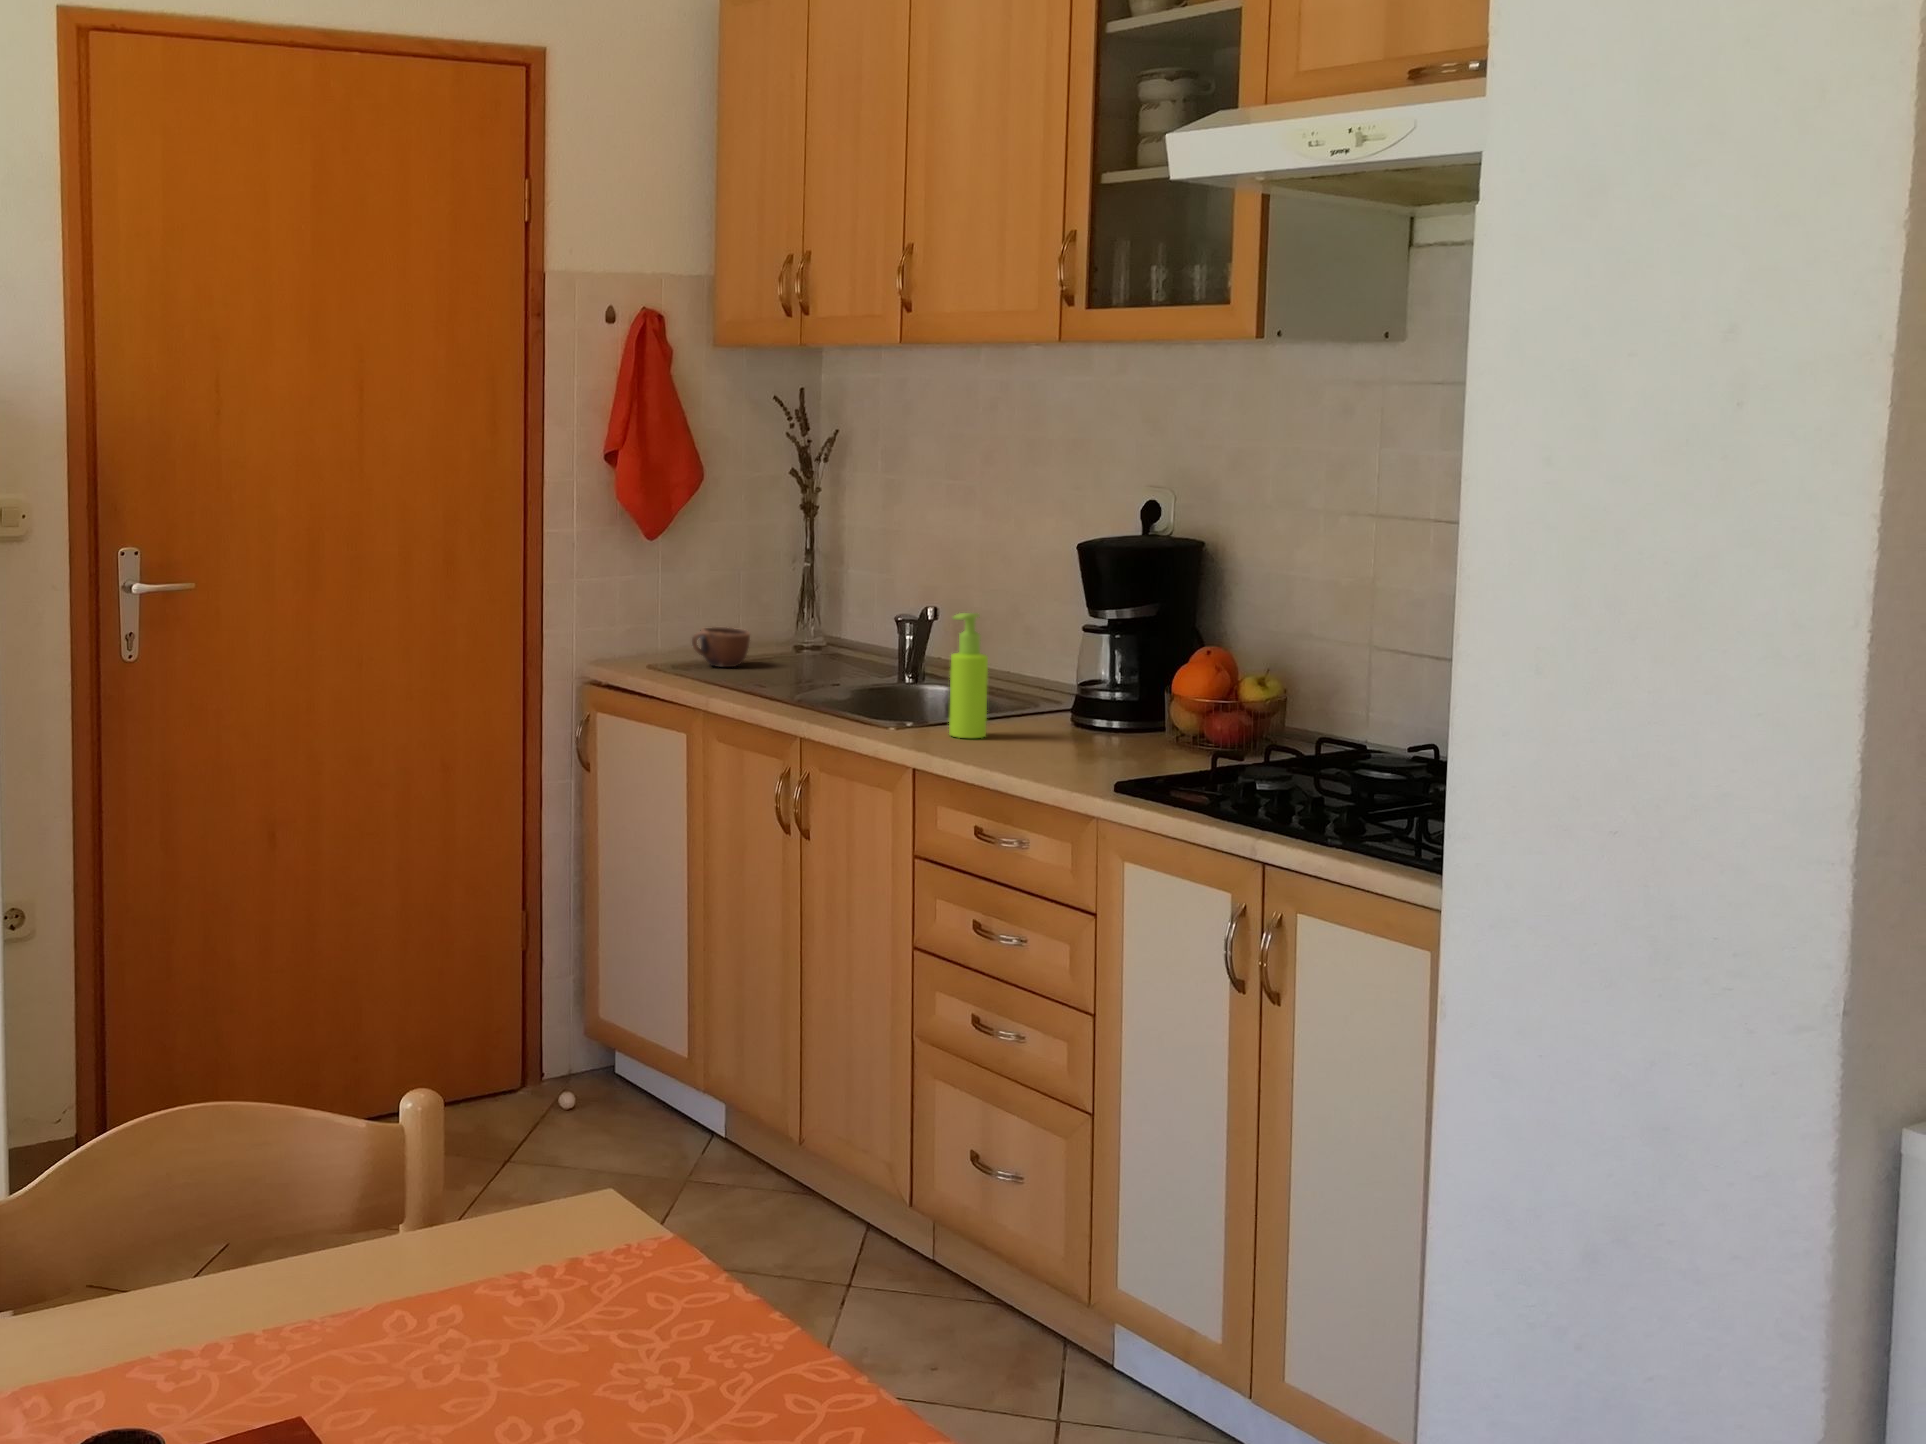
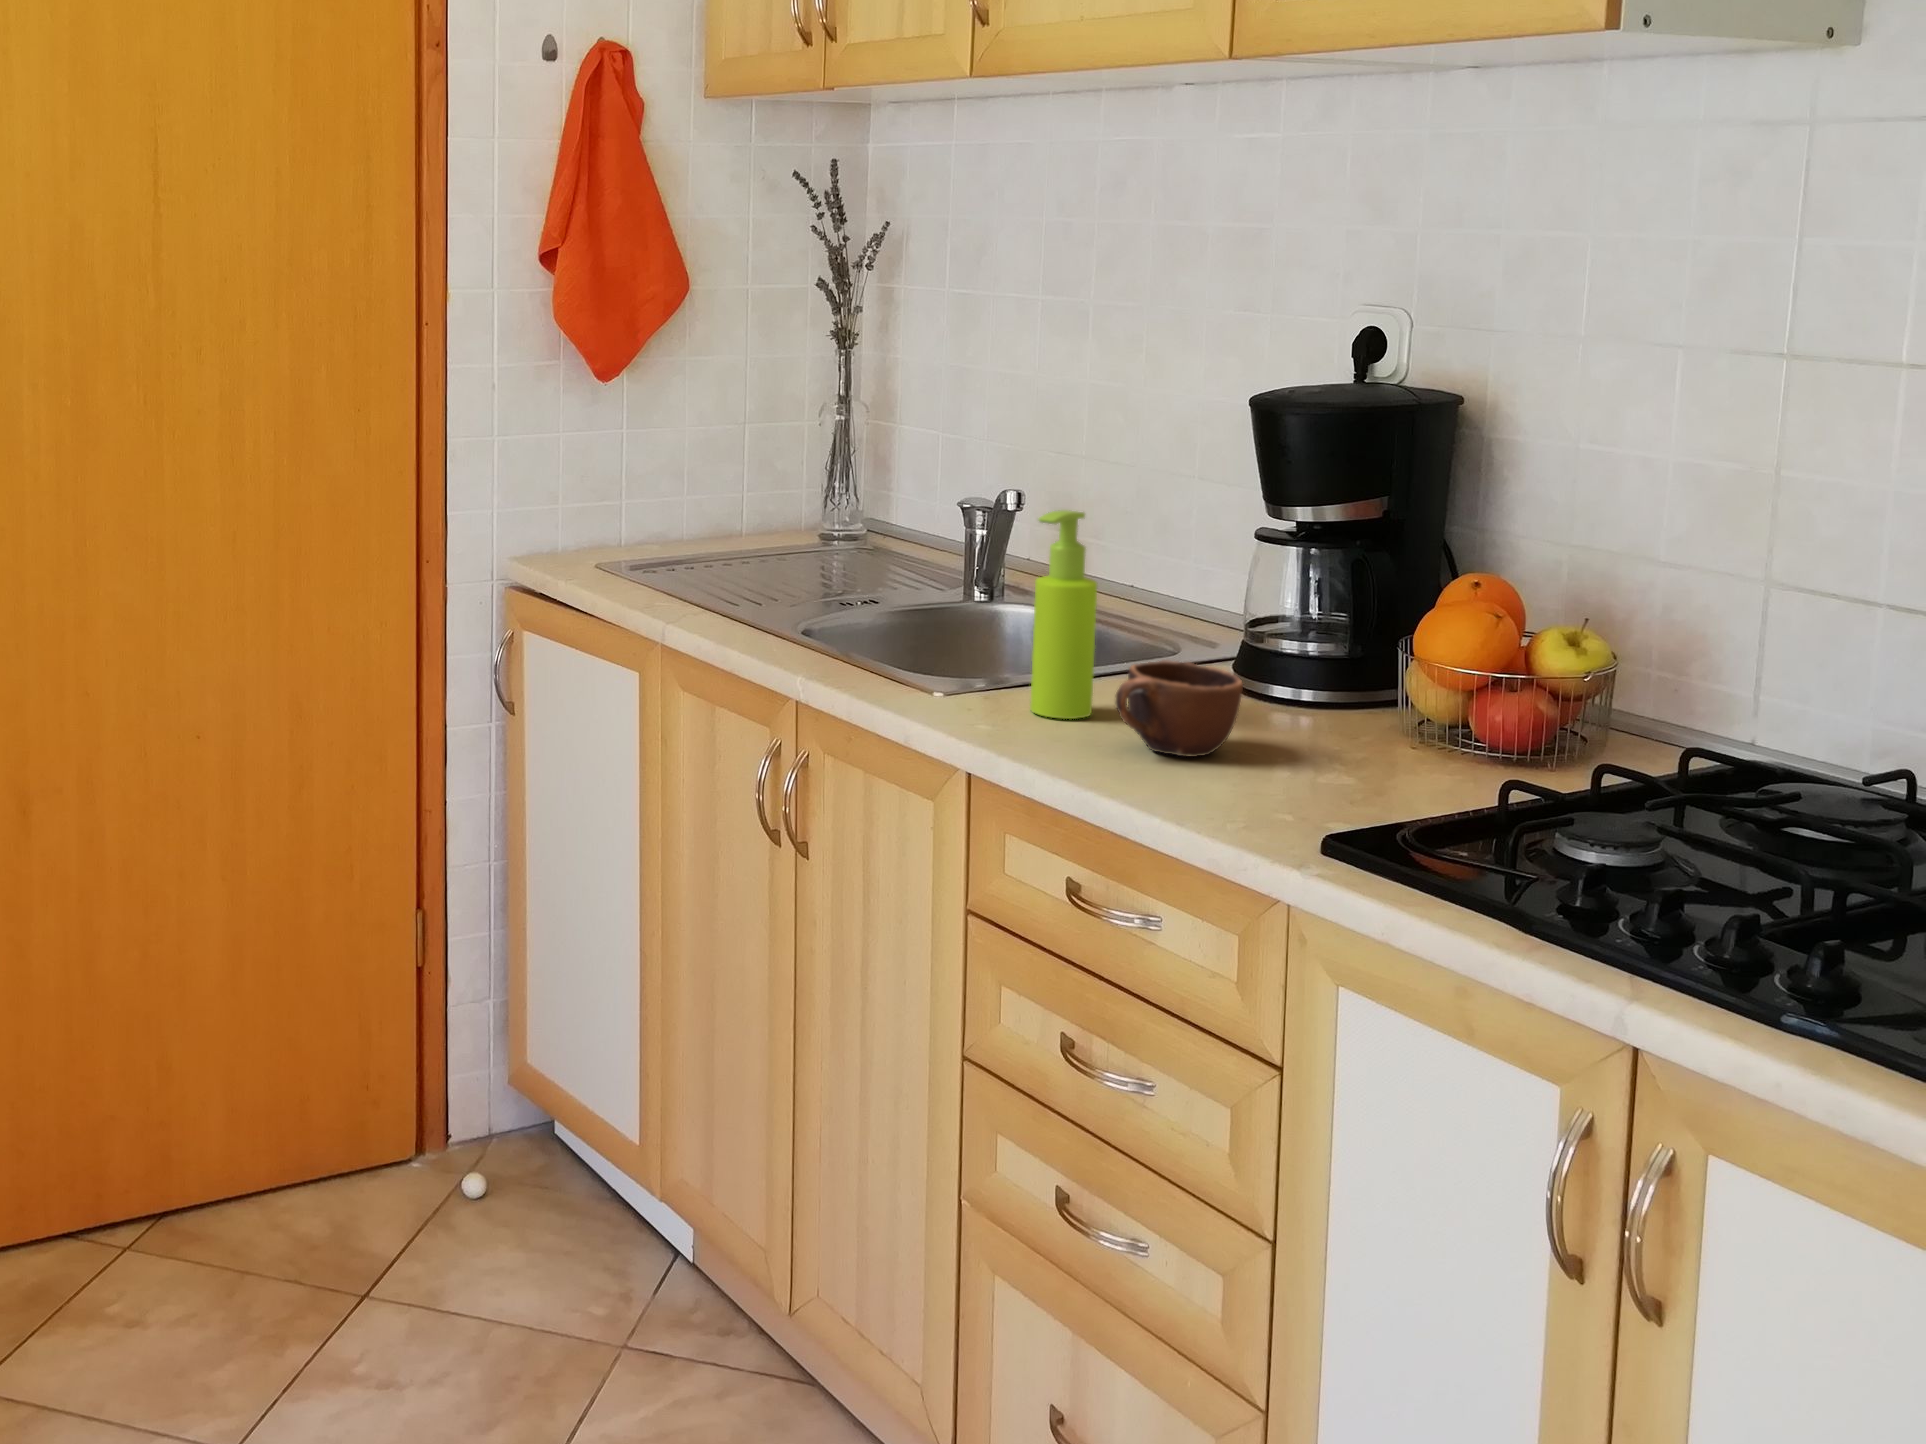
mug: present [692,627,750,667] -> present [1116,660,1243,757]

